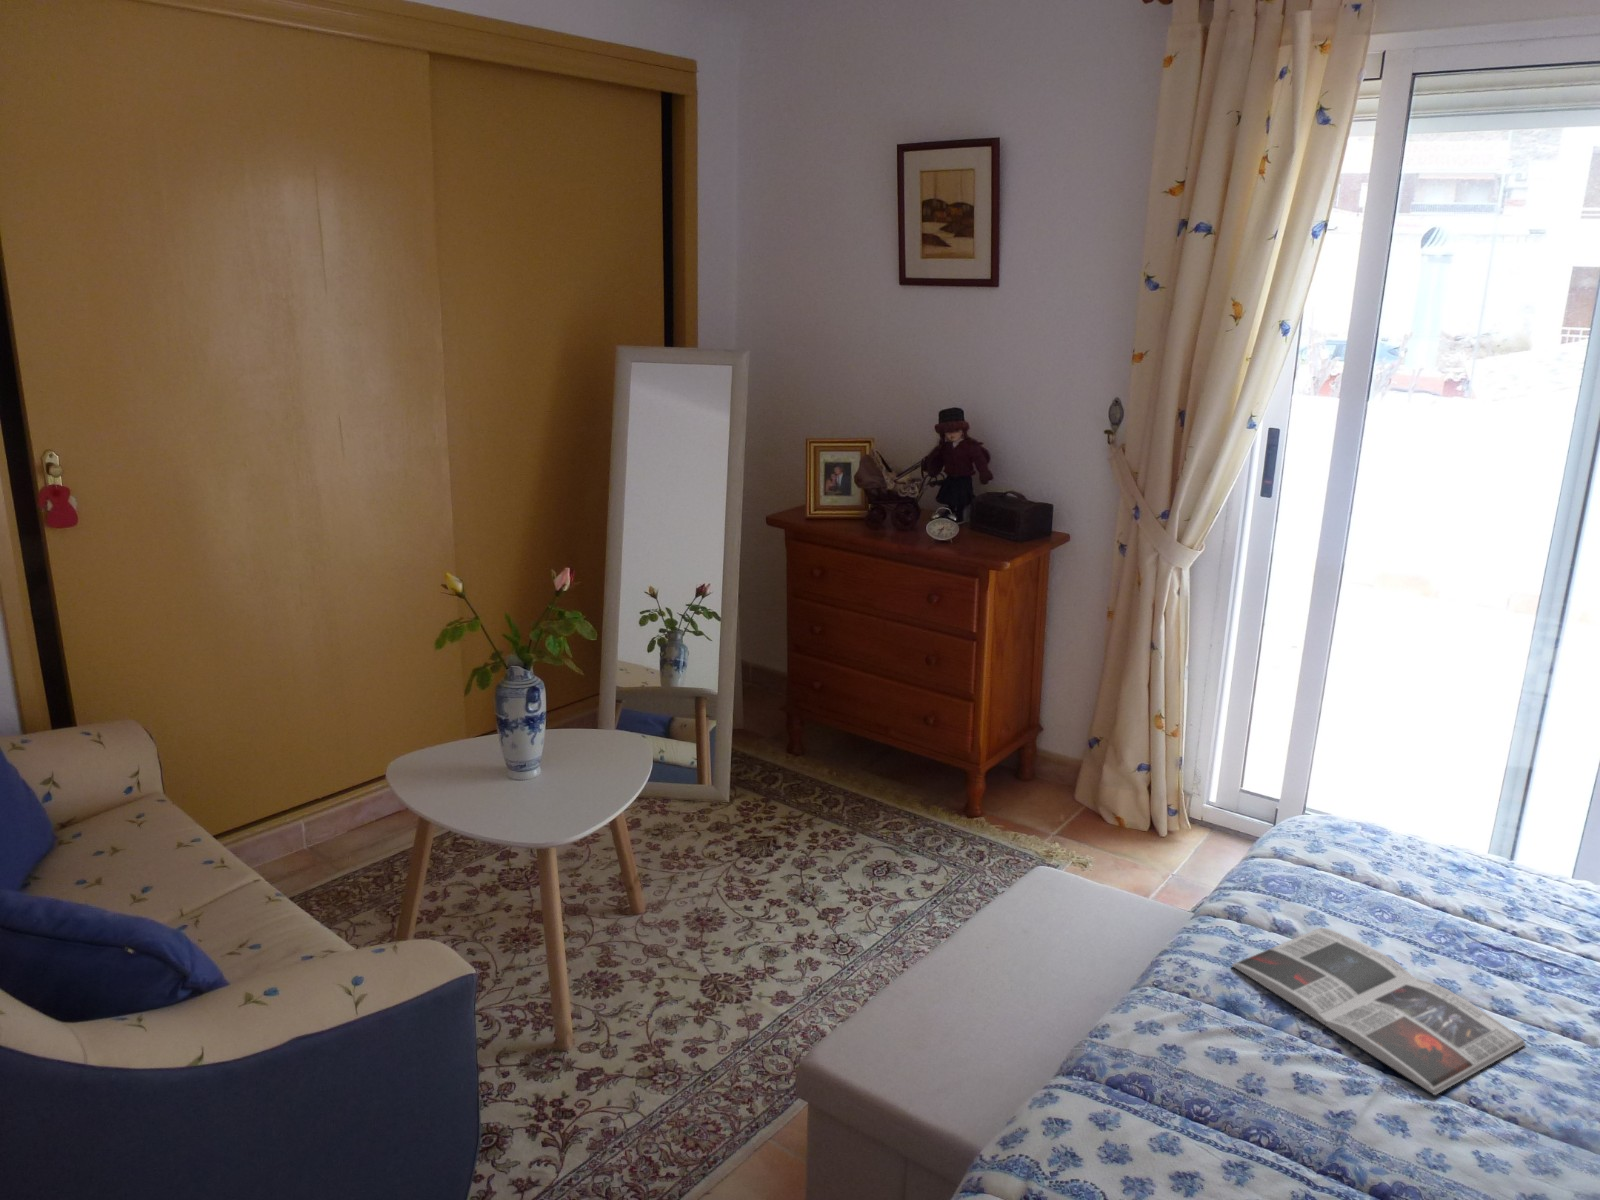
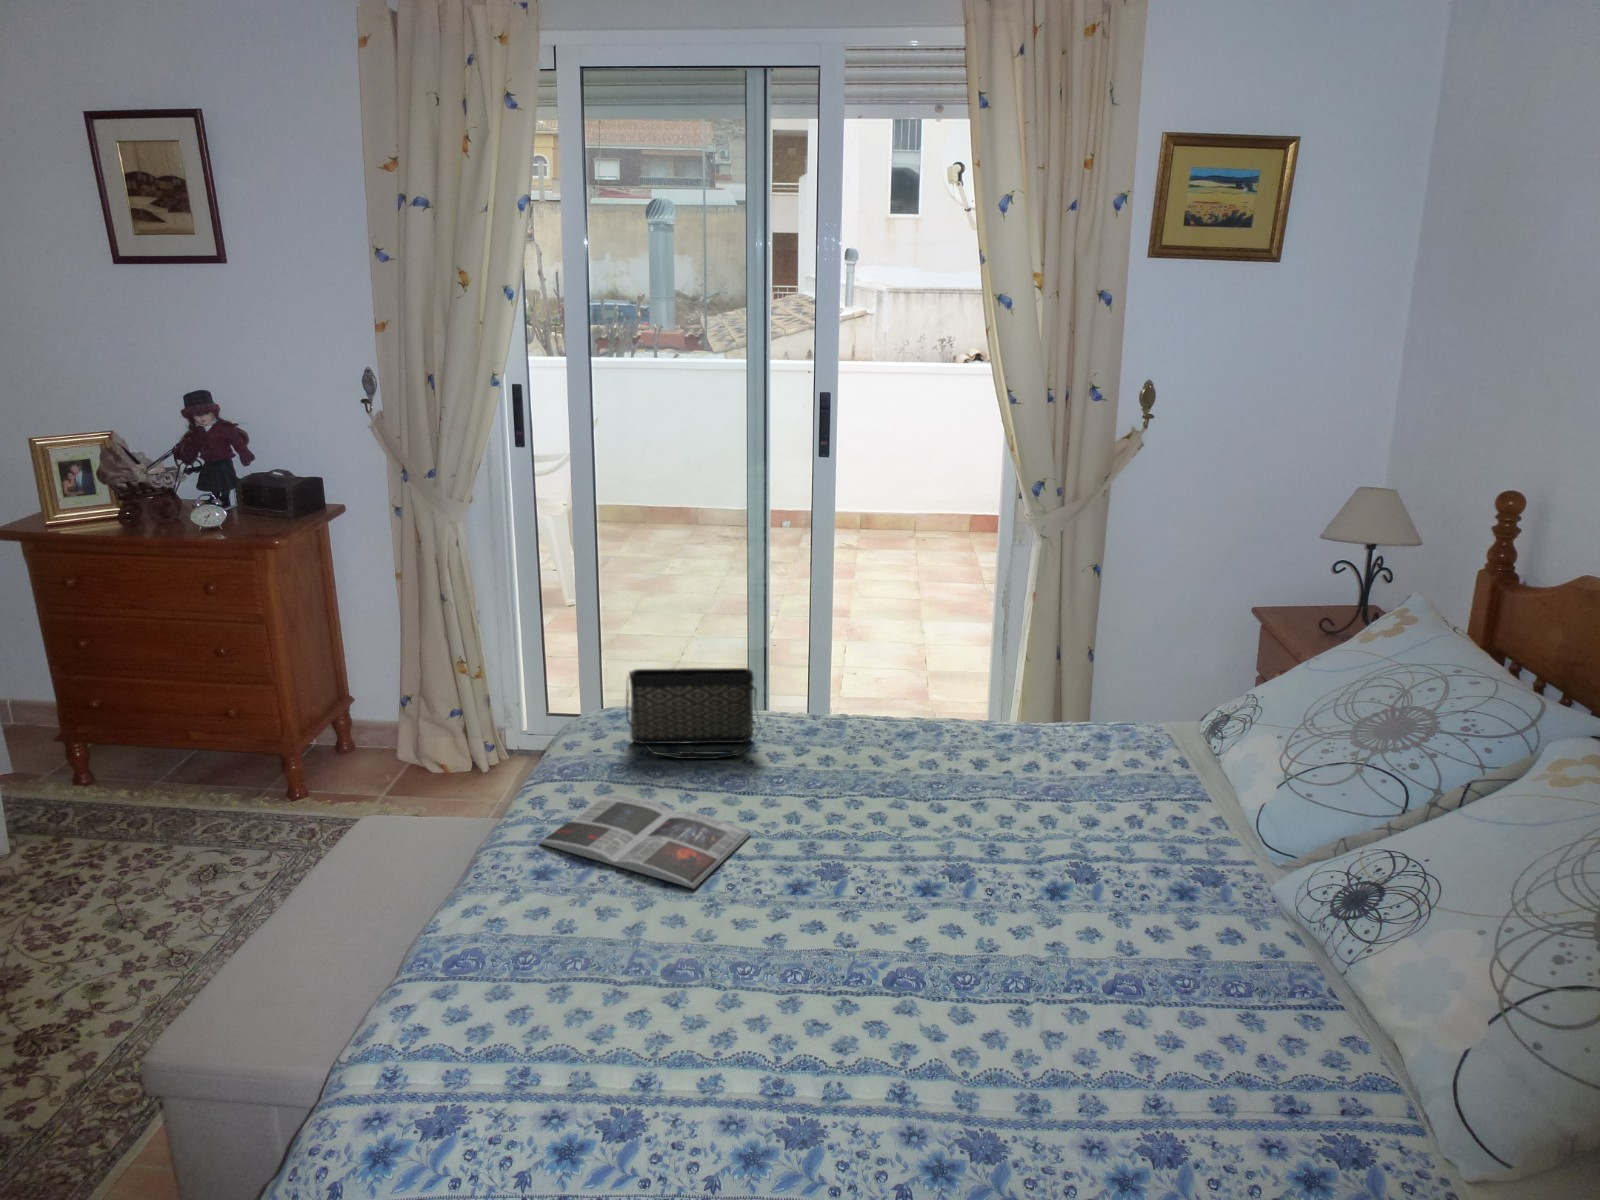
handbag: none [1360,781,1556,926] -> present [626,668,757,759]

